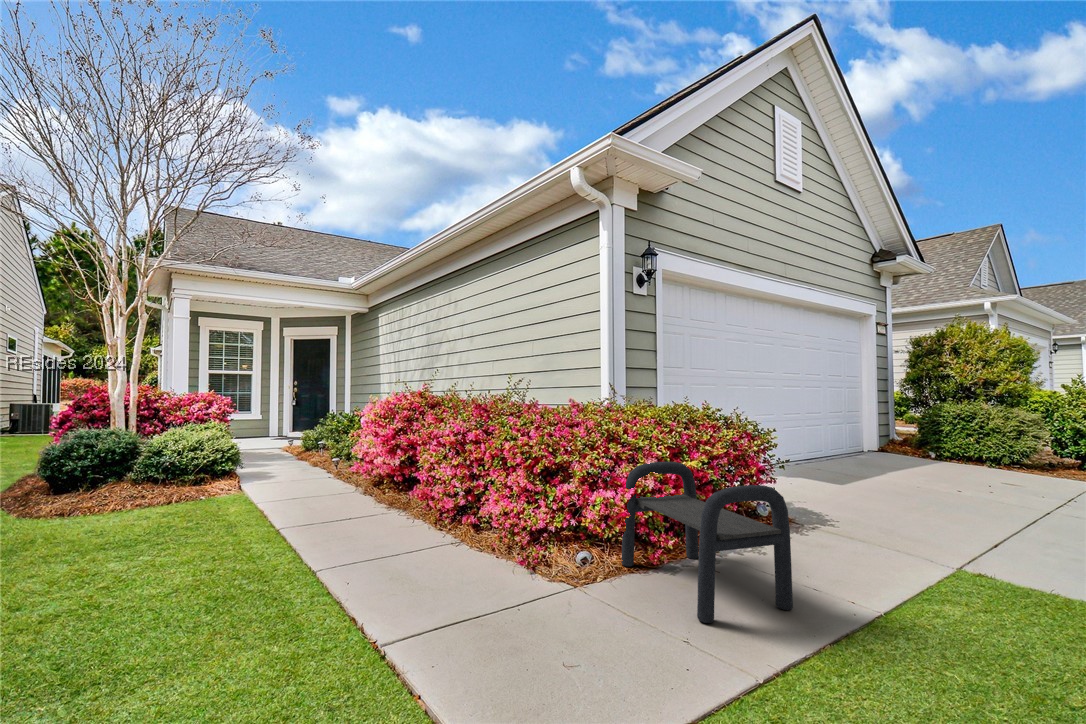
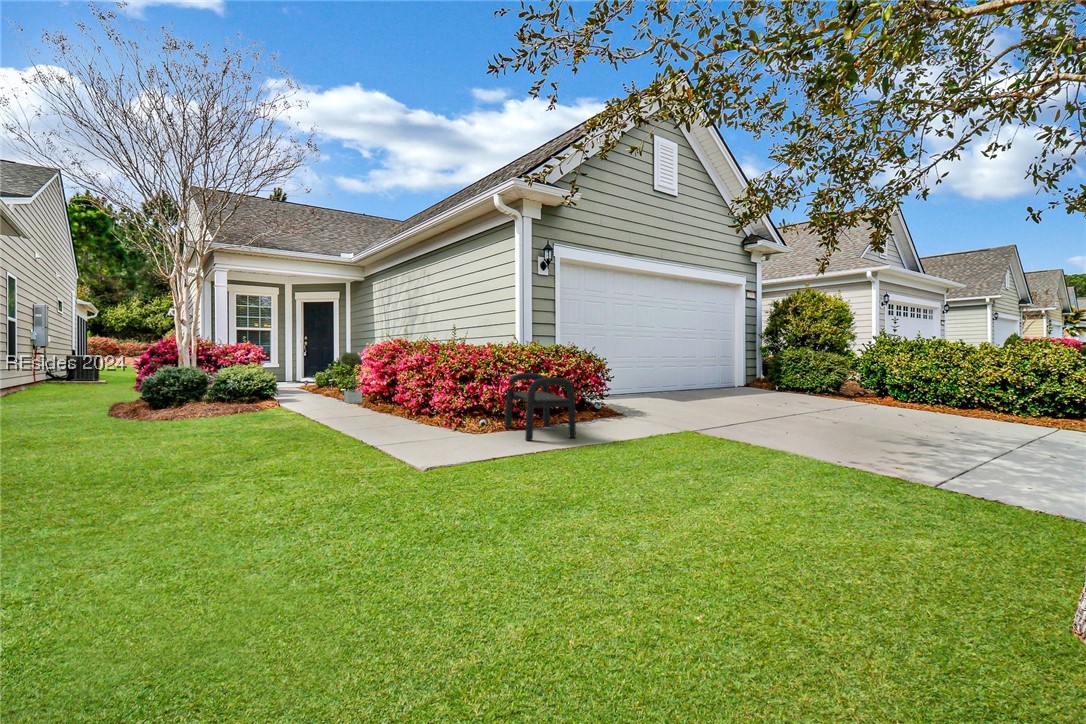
potted tree: none [332,409,366,488] -> present [341,352,363,403]

